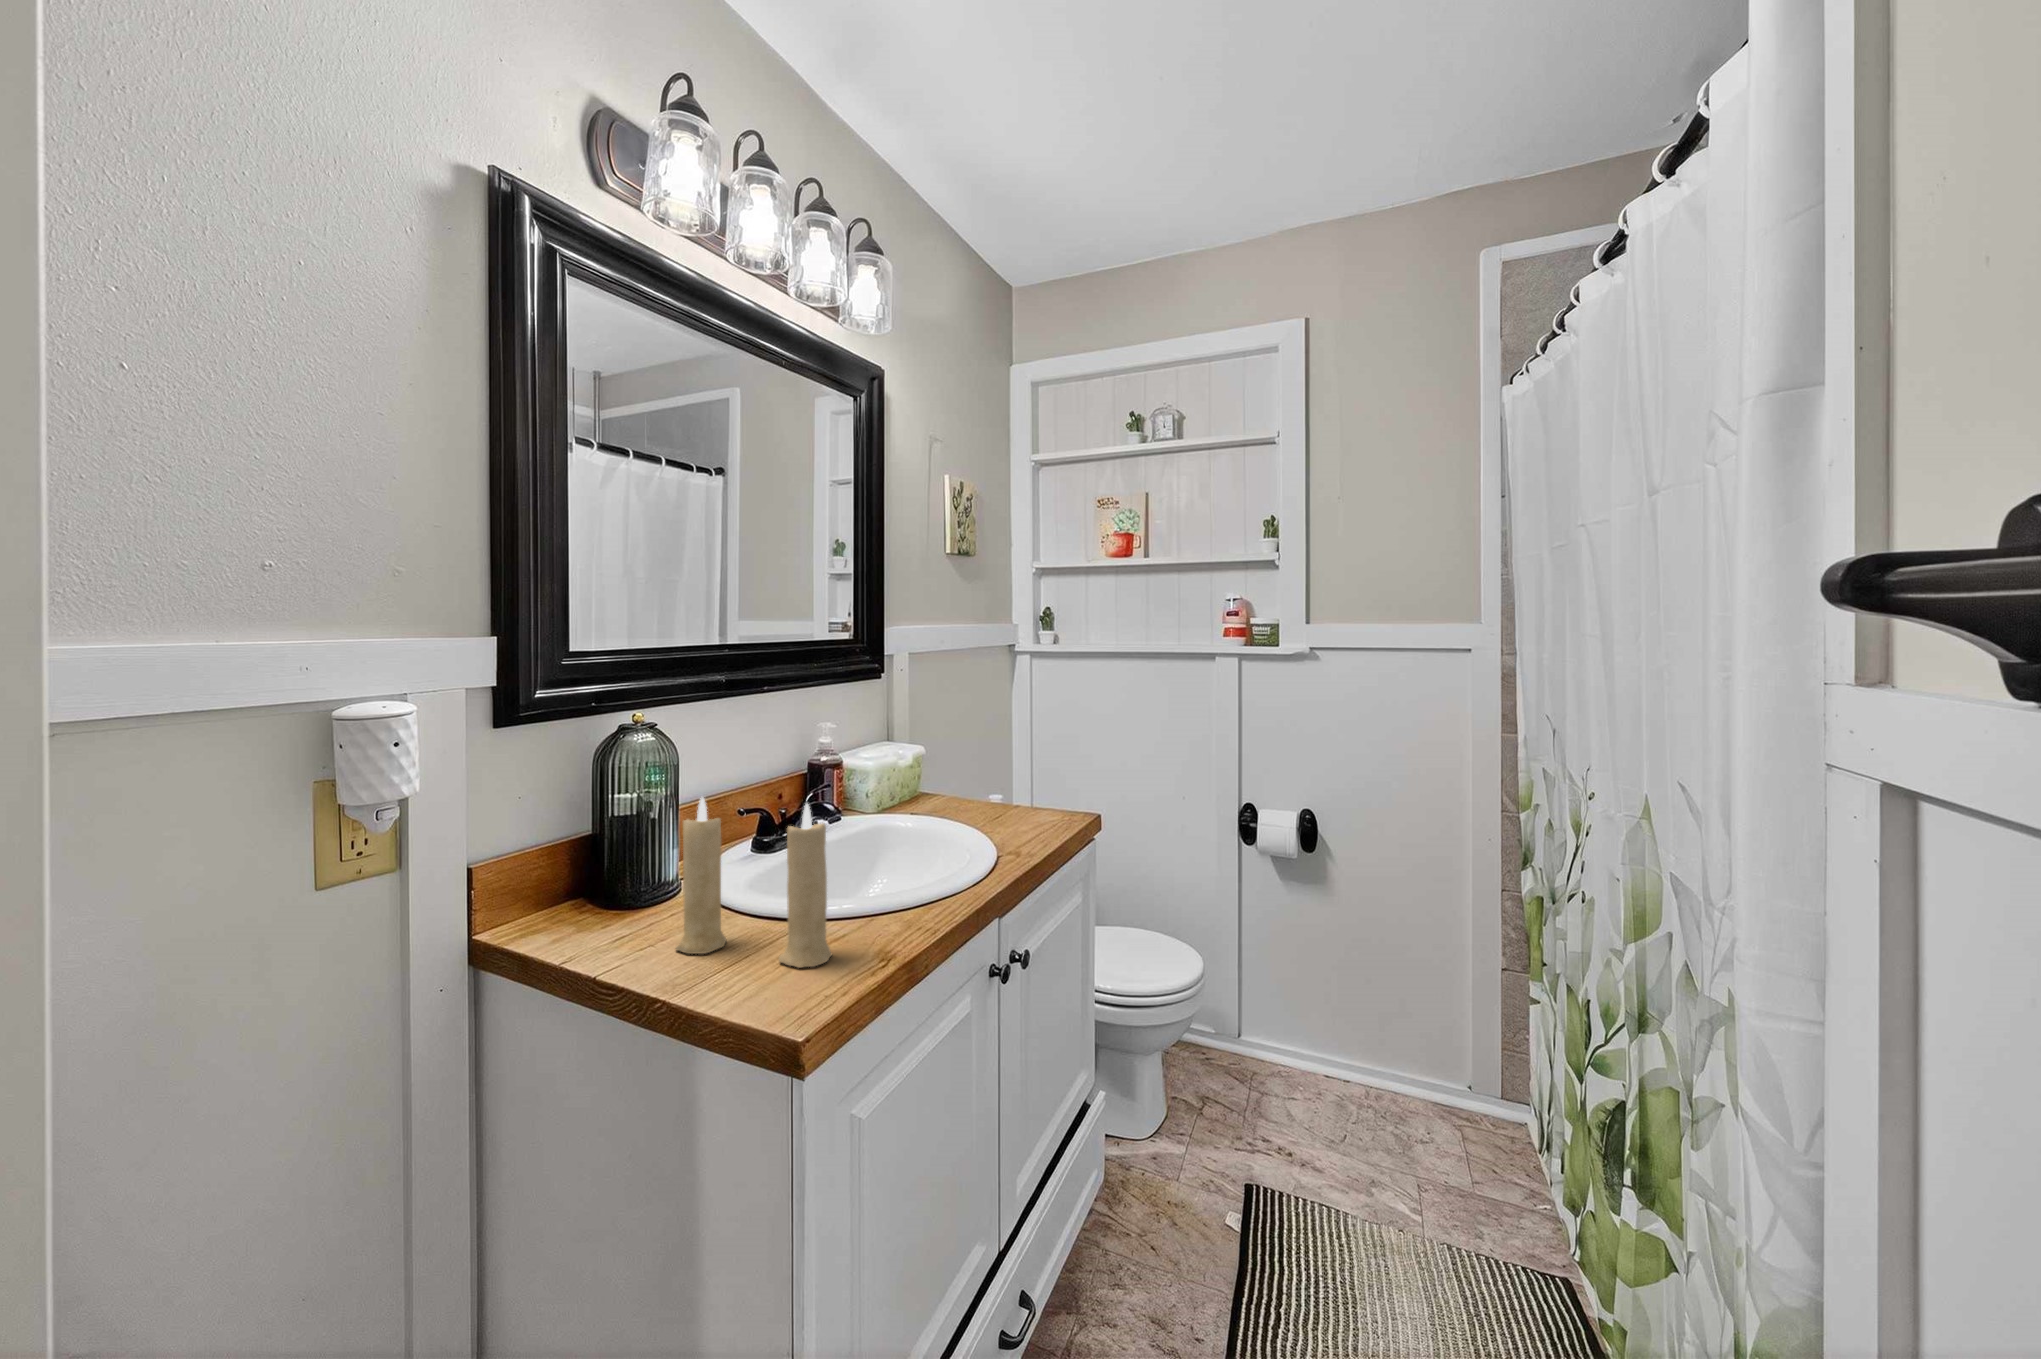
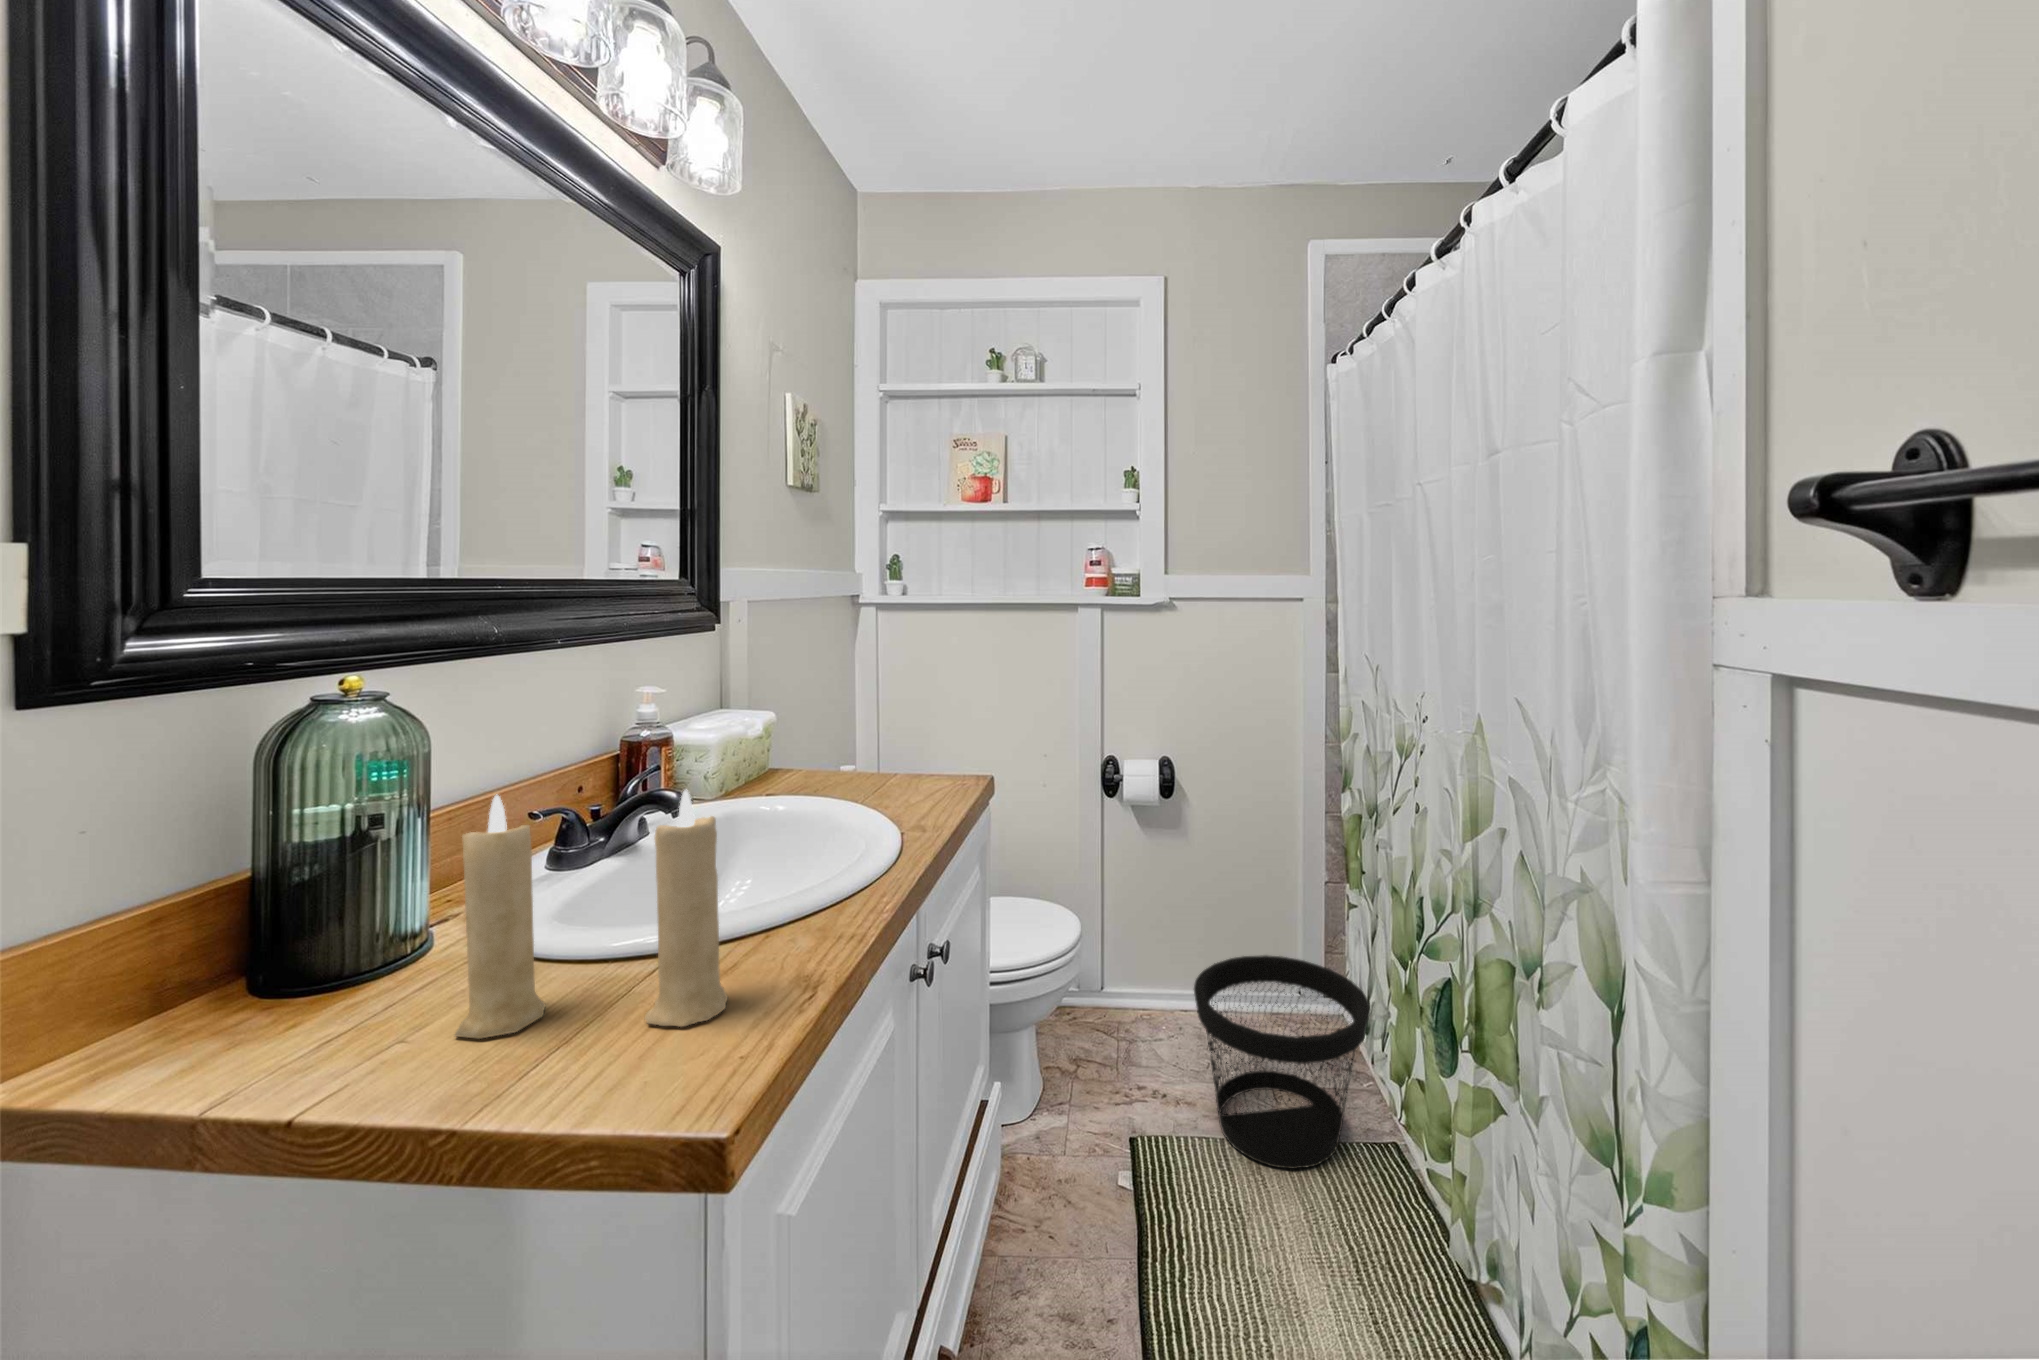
wastebasket: none [1318,1027,1529,1270] -> present [1194,955,1370,1169]

